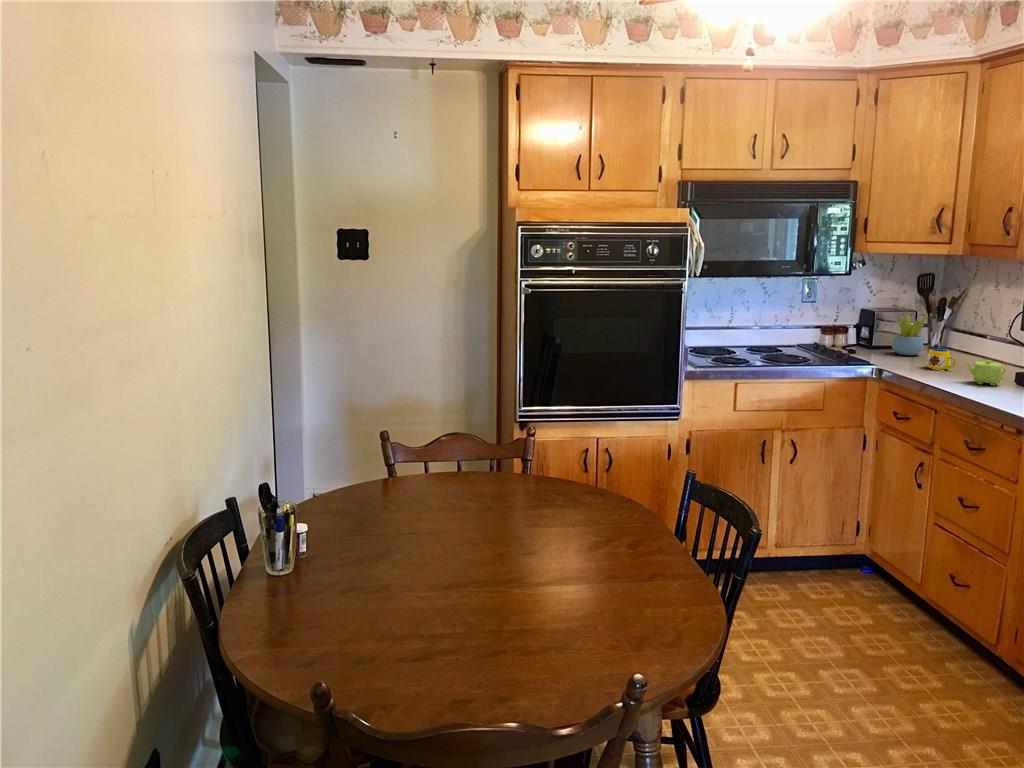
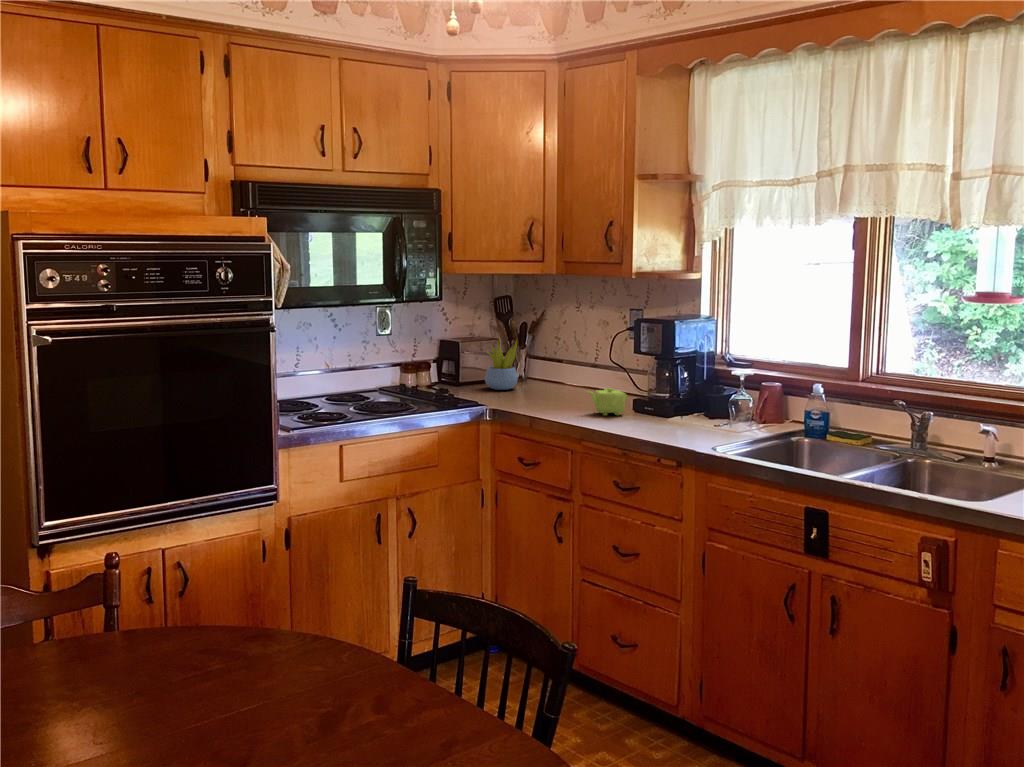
mug: present [925,349,956,371] -> none [535,380,567,405]

